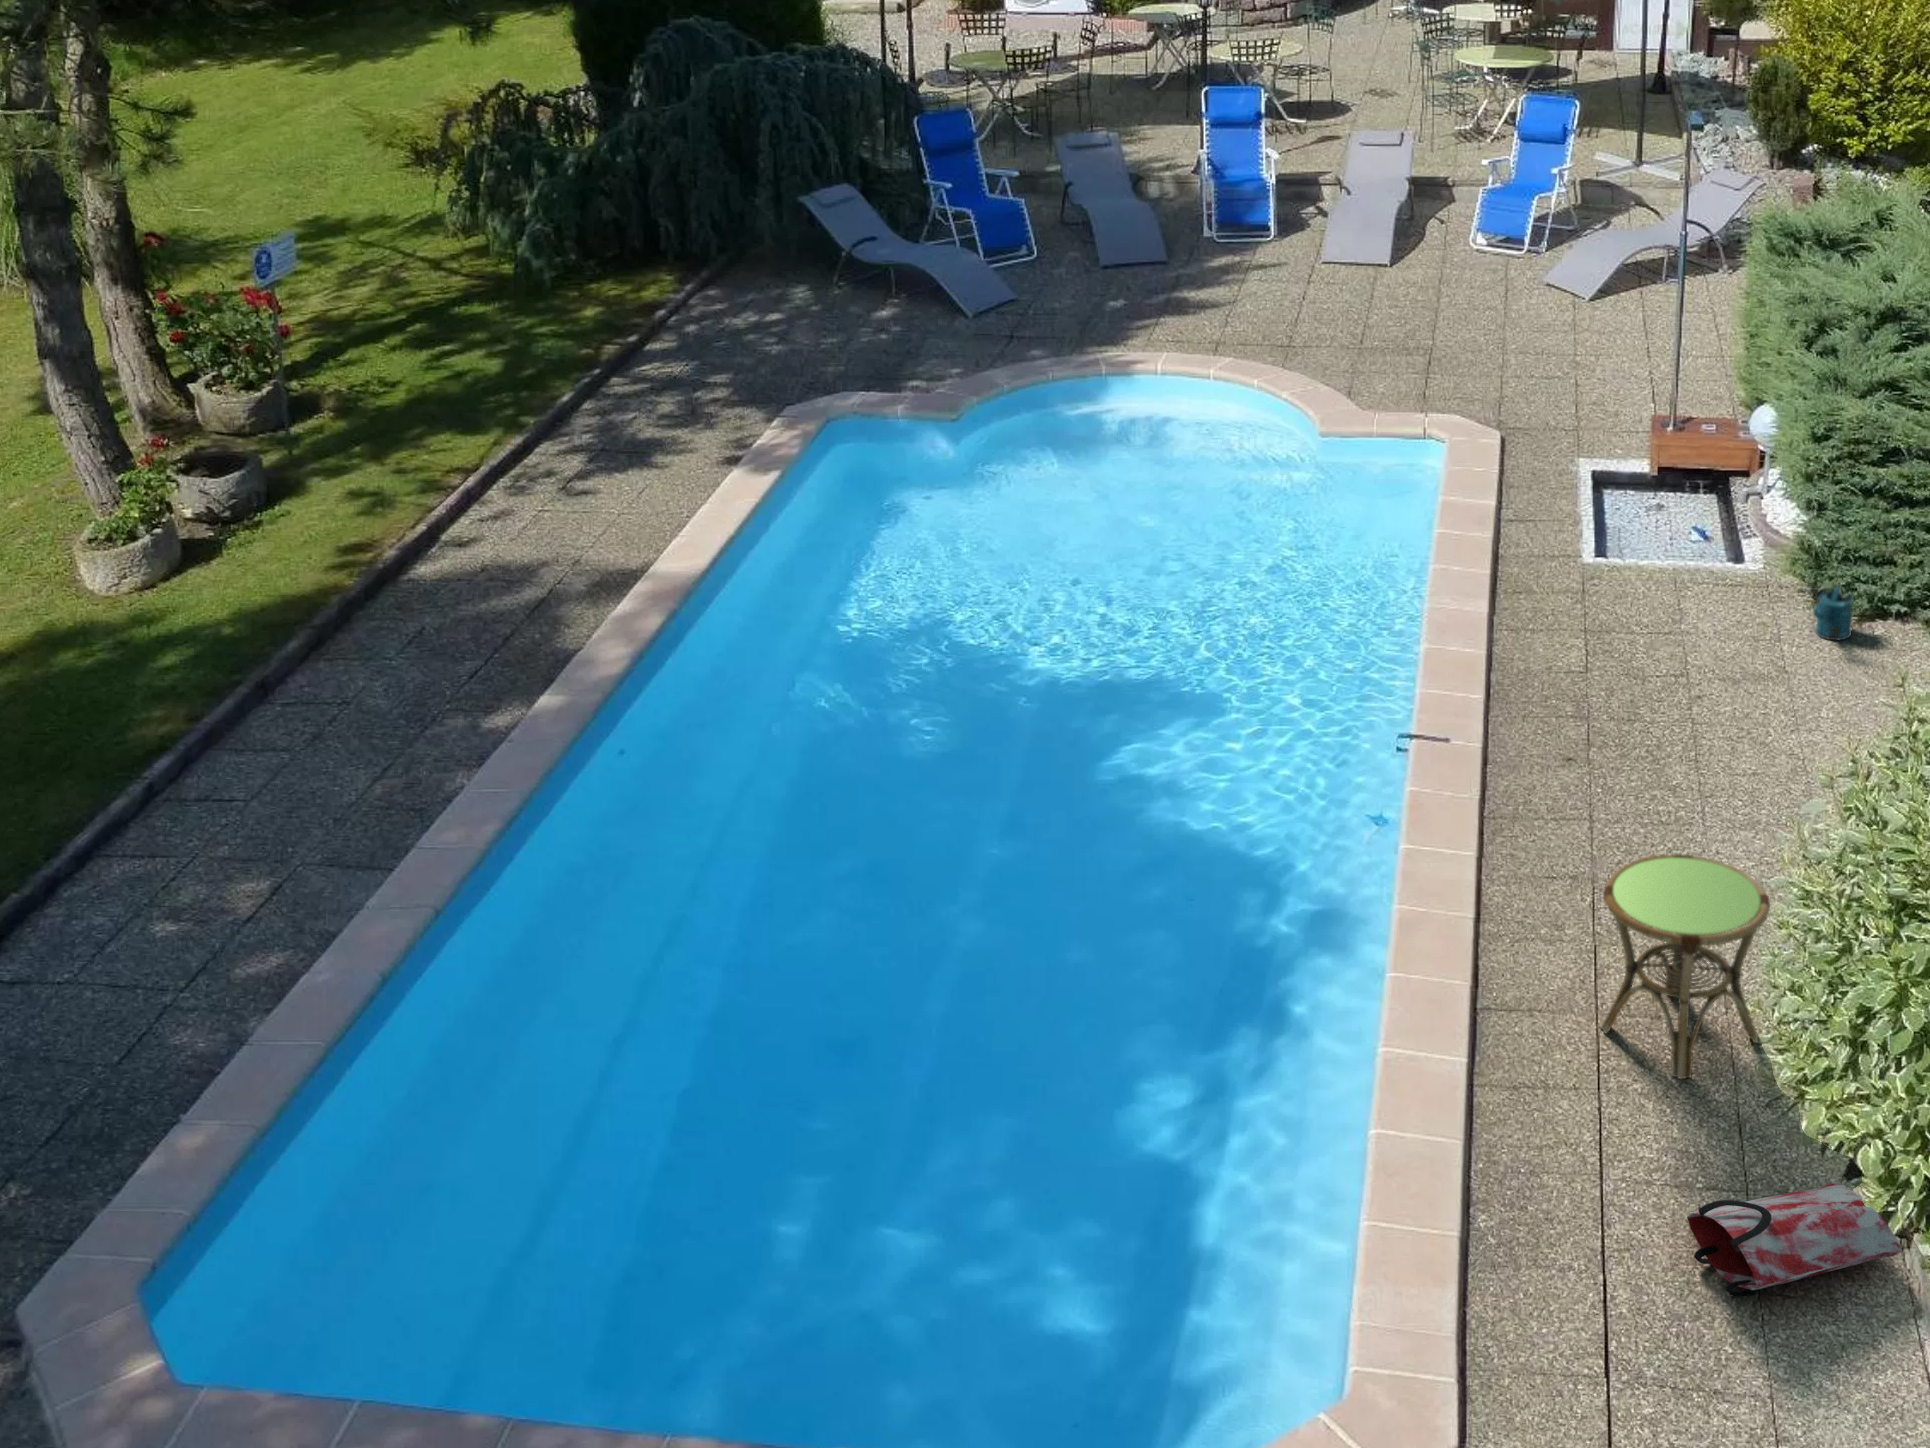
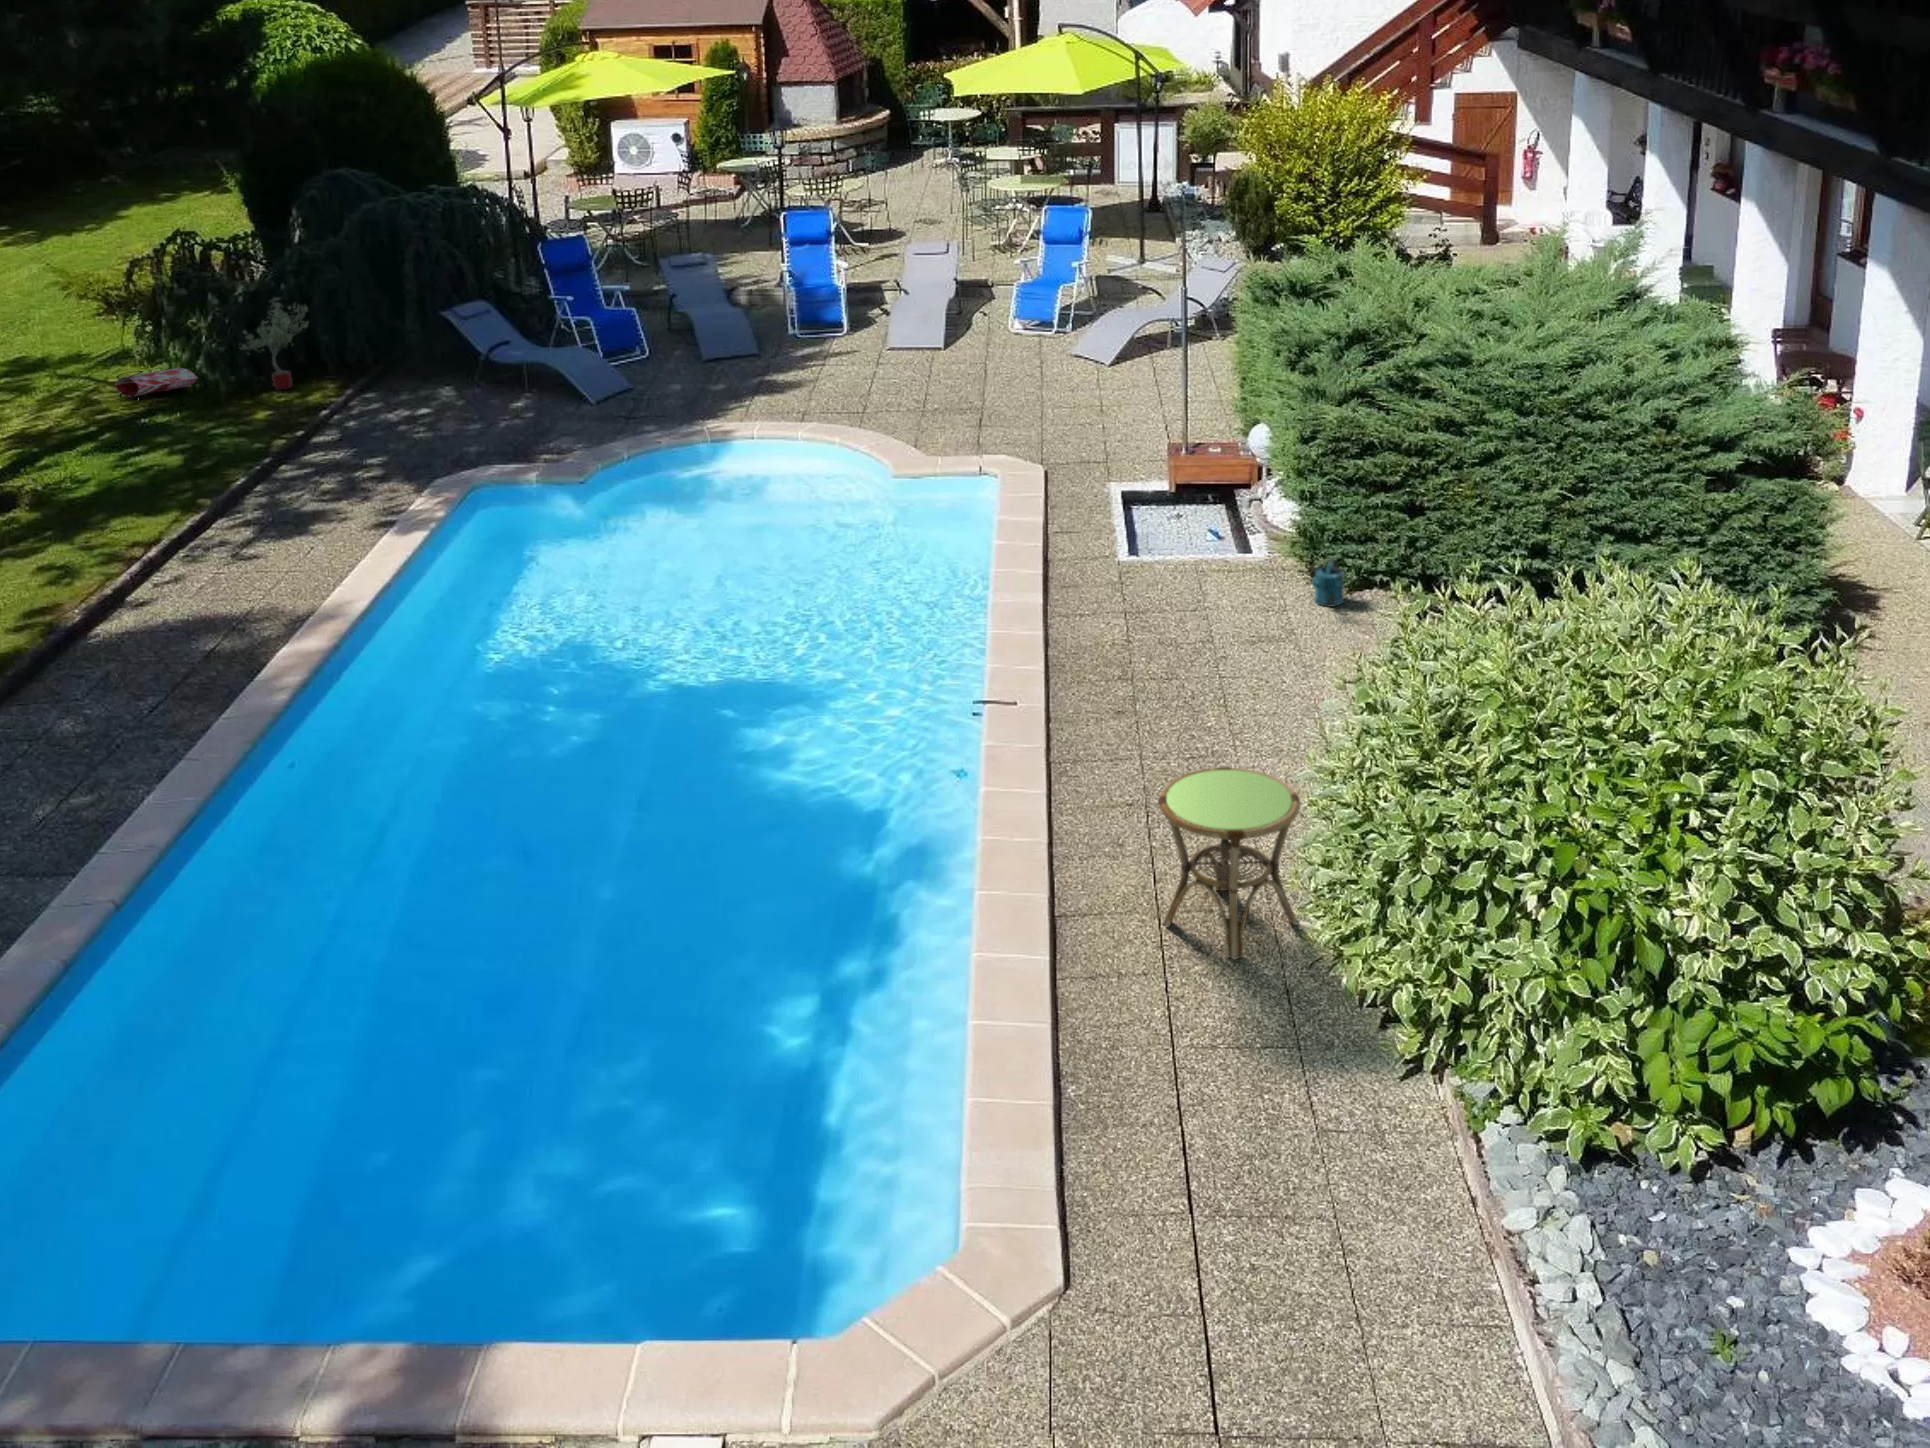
potted tree: none [563,172,645,283] -> present [240,298,309,390]
bag: present [1687,1183,1902,1297] -> present [115,368,198,399]

